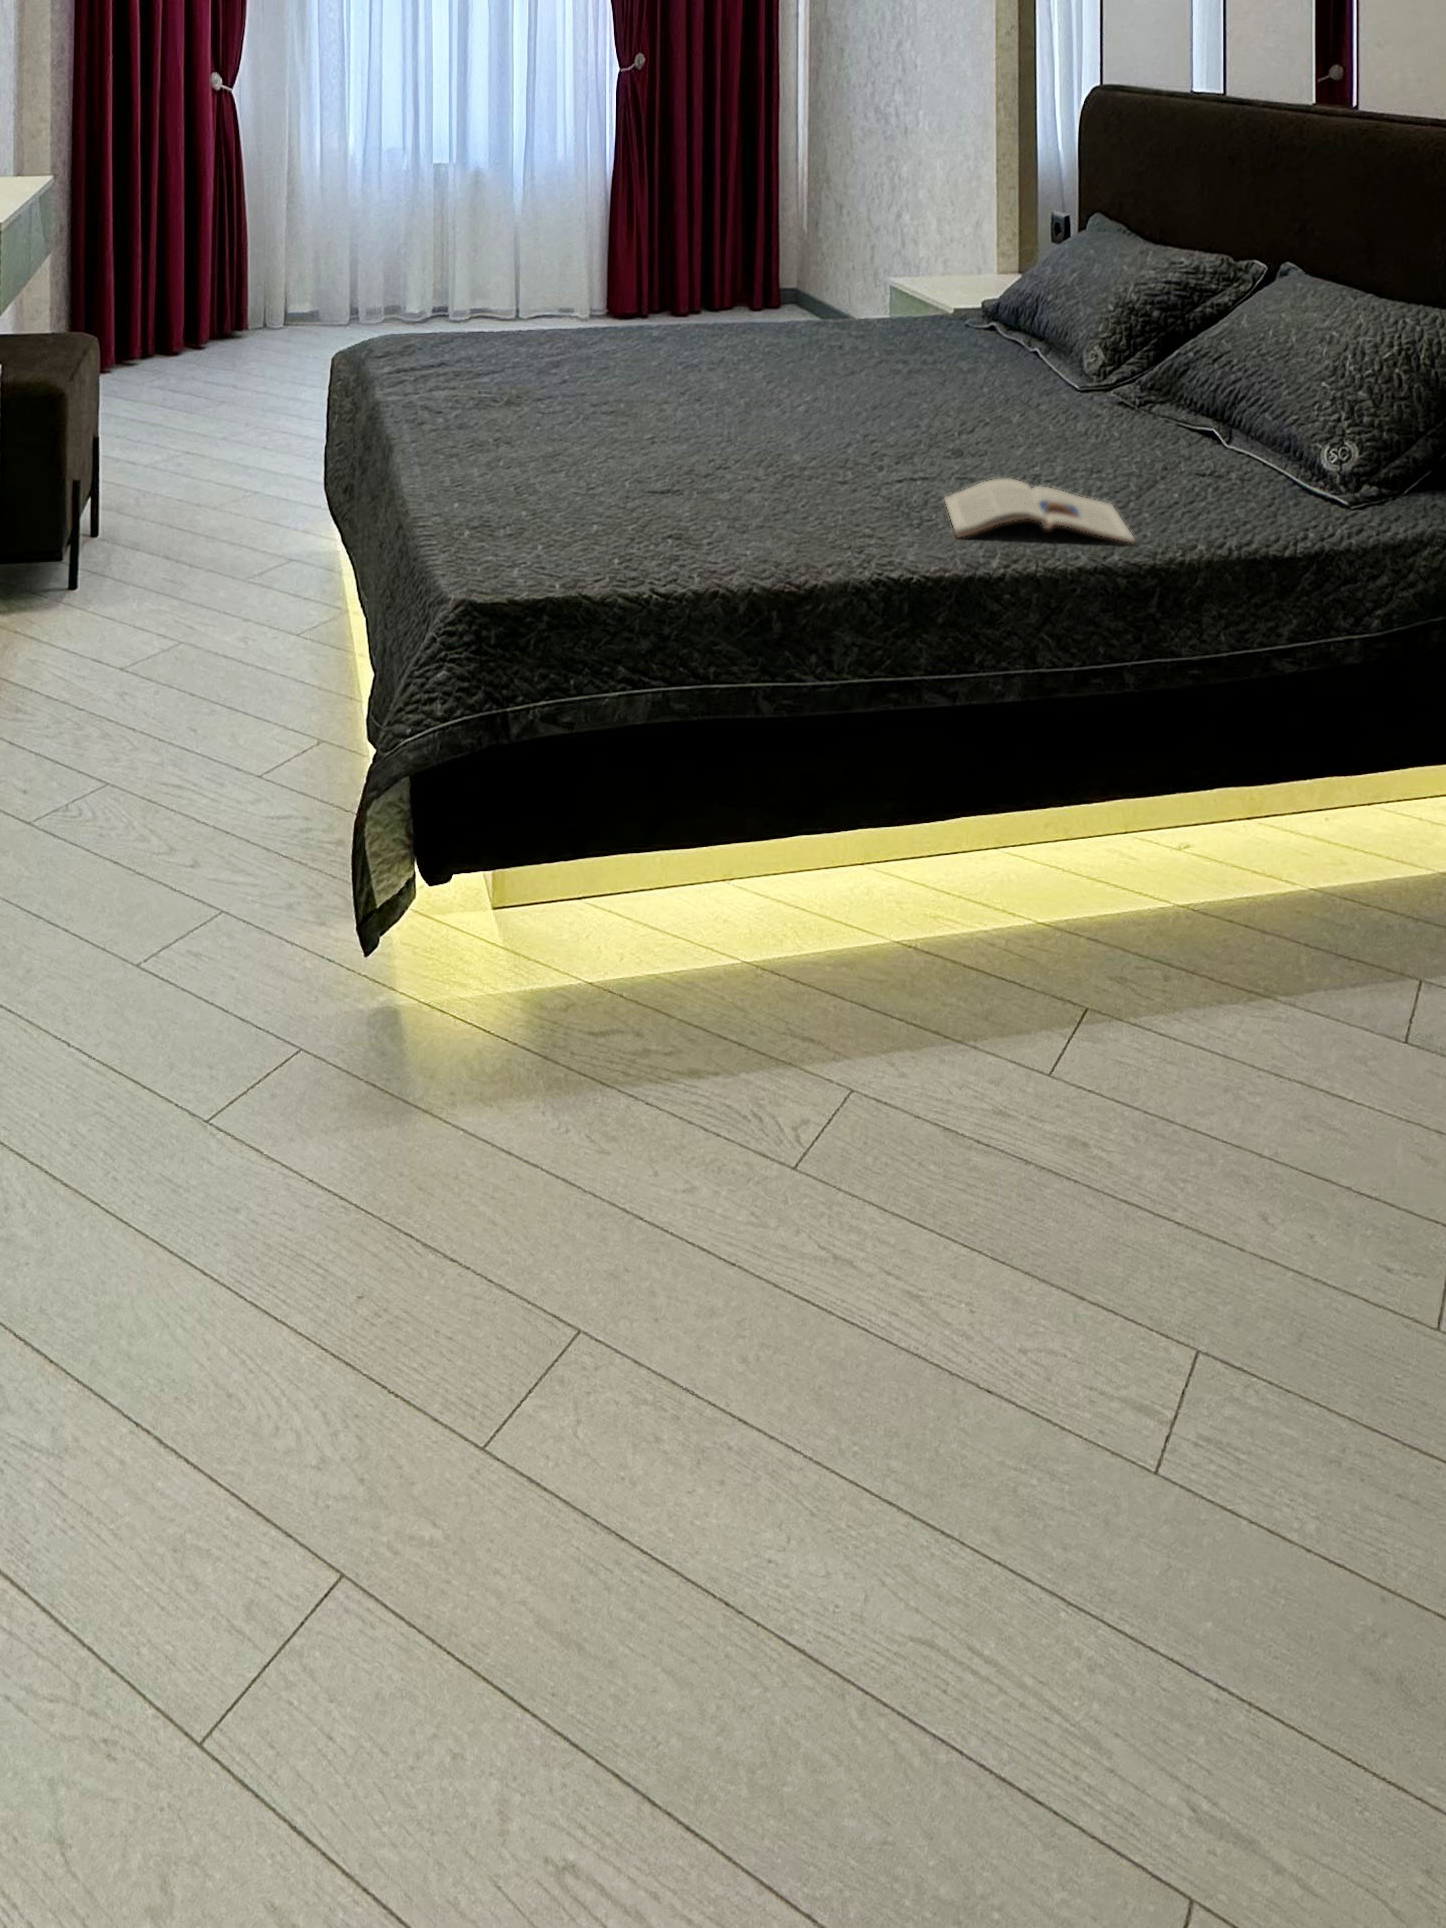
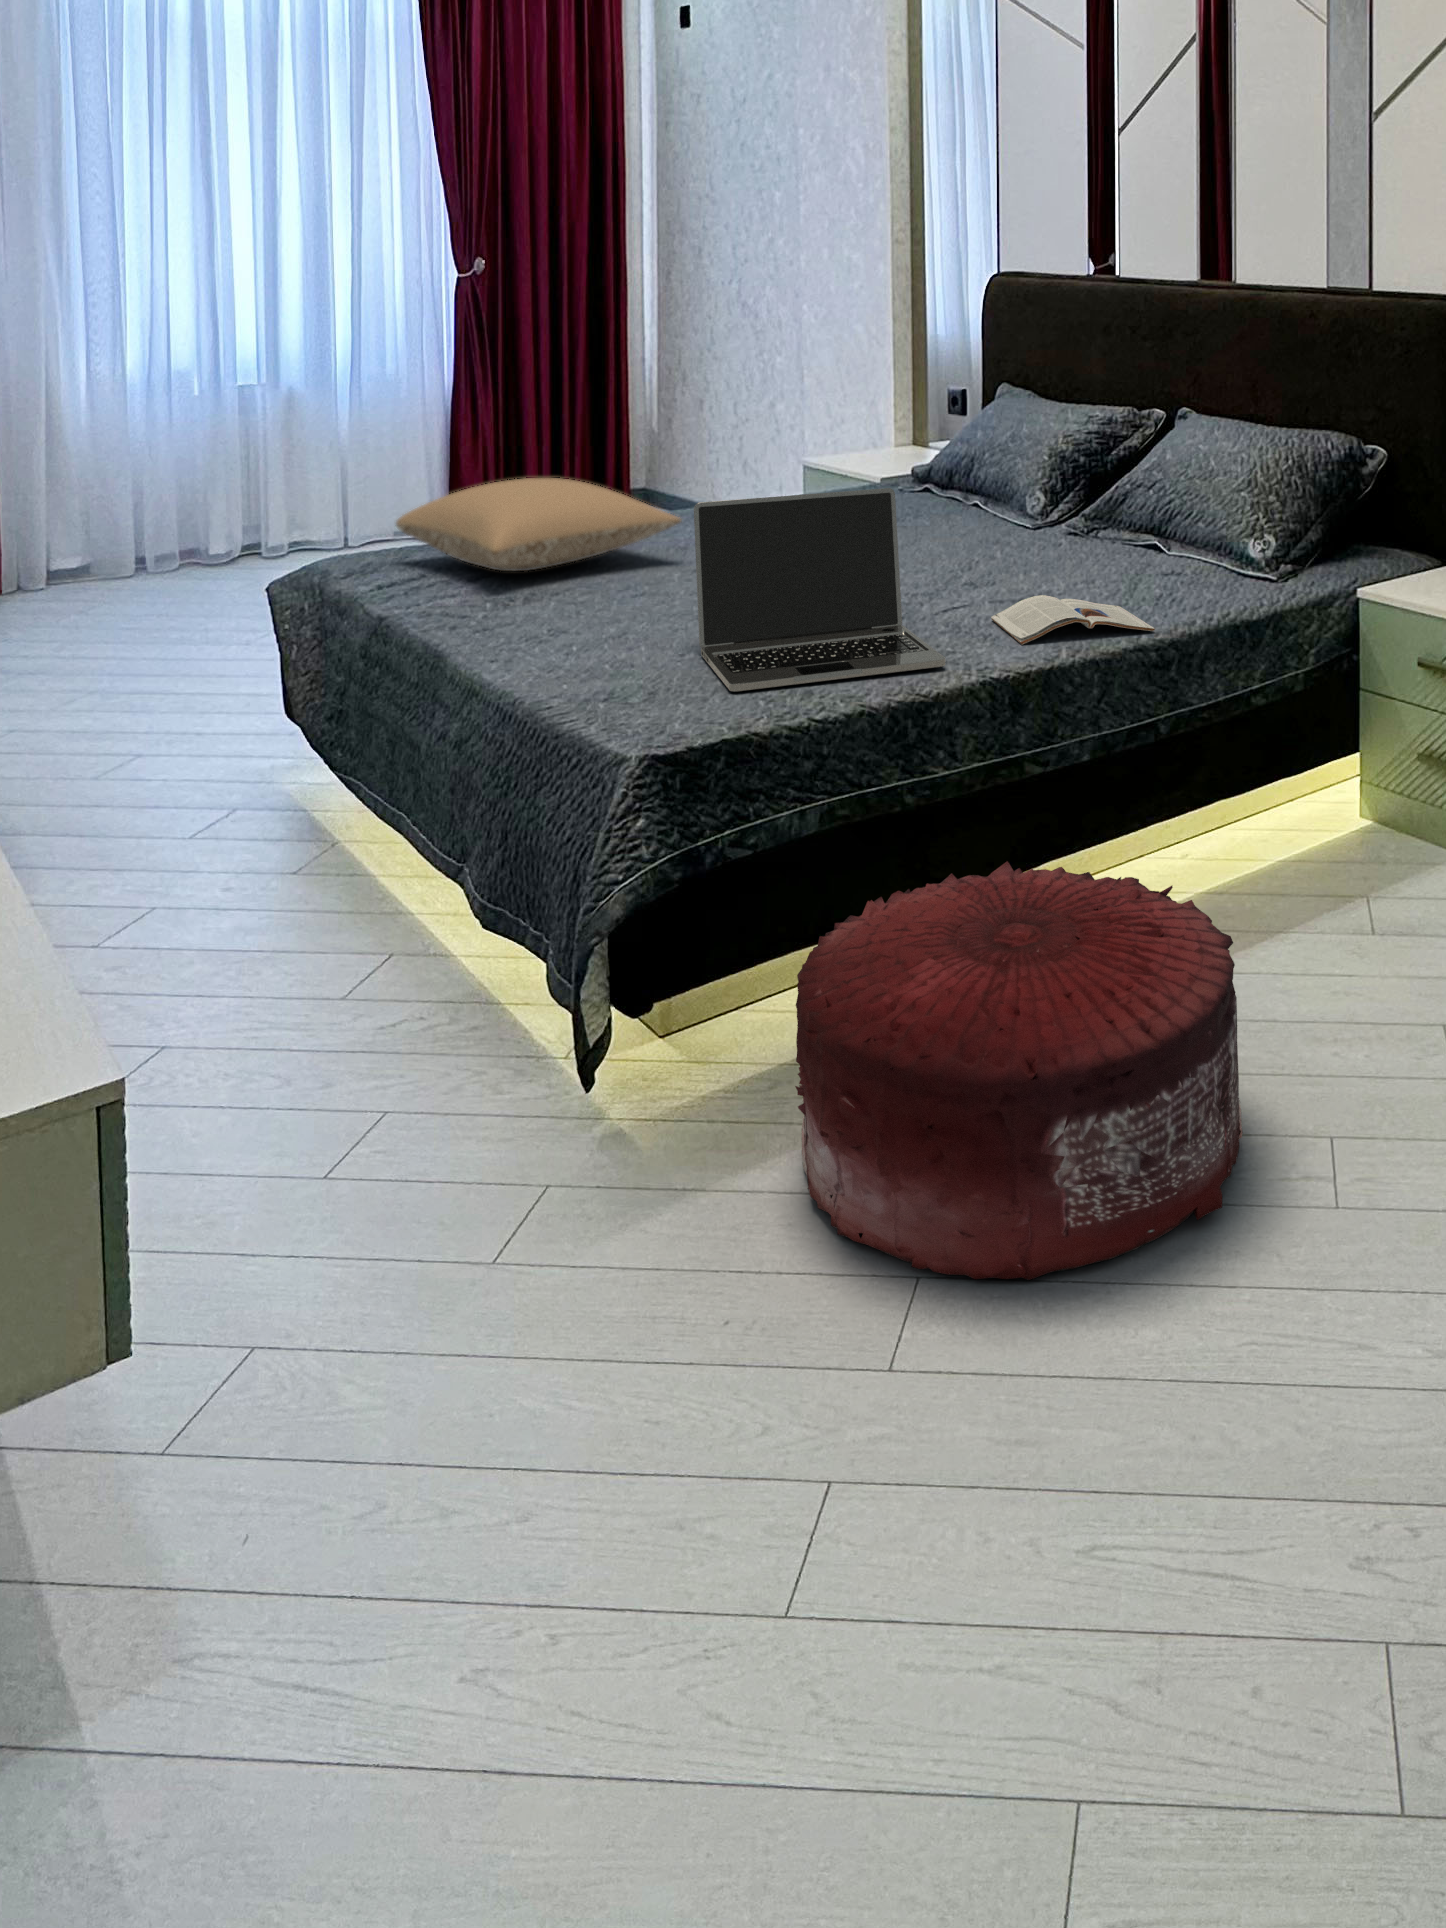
pillow: none [403,286,664,382] -> present [396,478,681,571]
laptop: none [588,329,844,553] -> present [694,488,945,692]
pouf: none [509,815,1085,1410] -> present [795,861,1243,1280]

